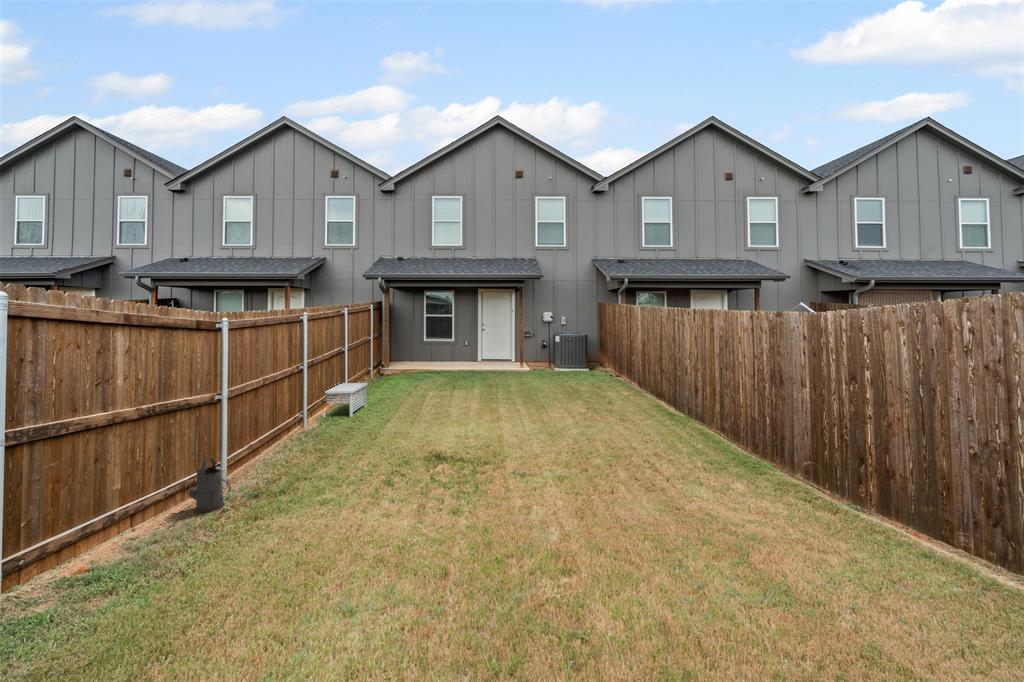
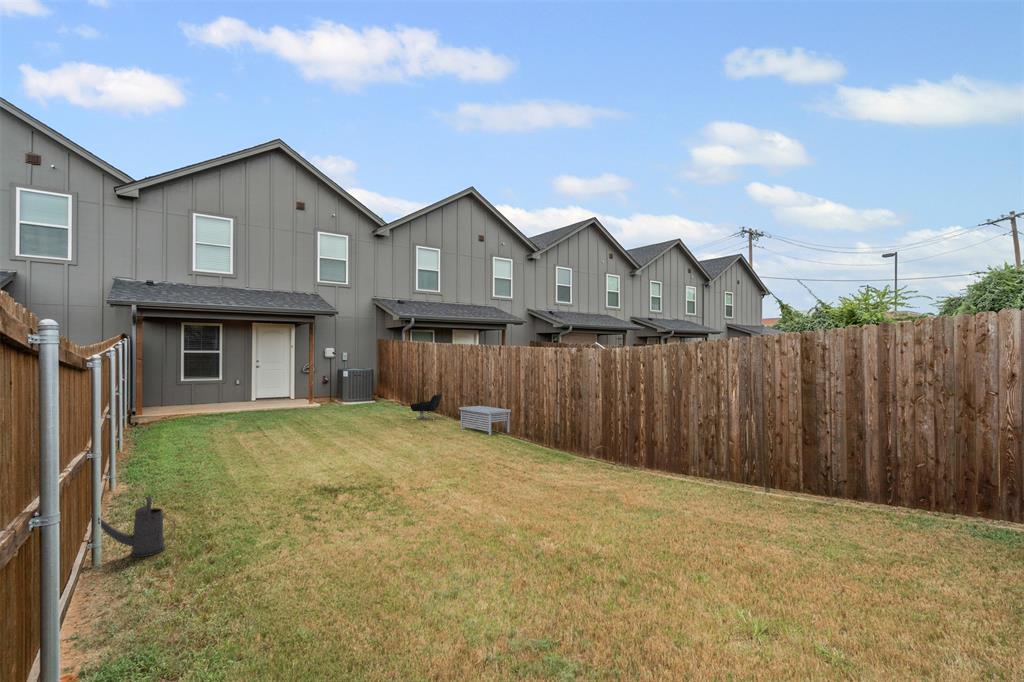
lounge chair: none [604,366,643,394] -> present [410,394,442,420]
storage bench: present [323,383,367,417] -> present [459,406,511,435]

